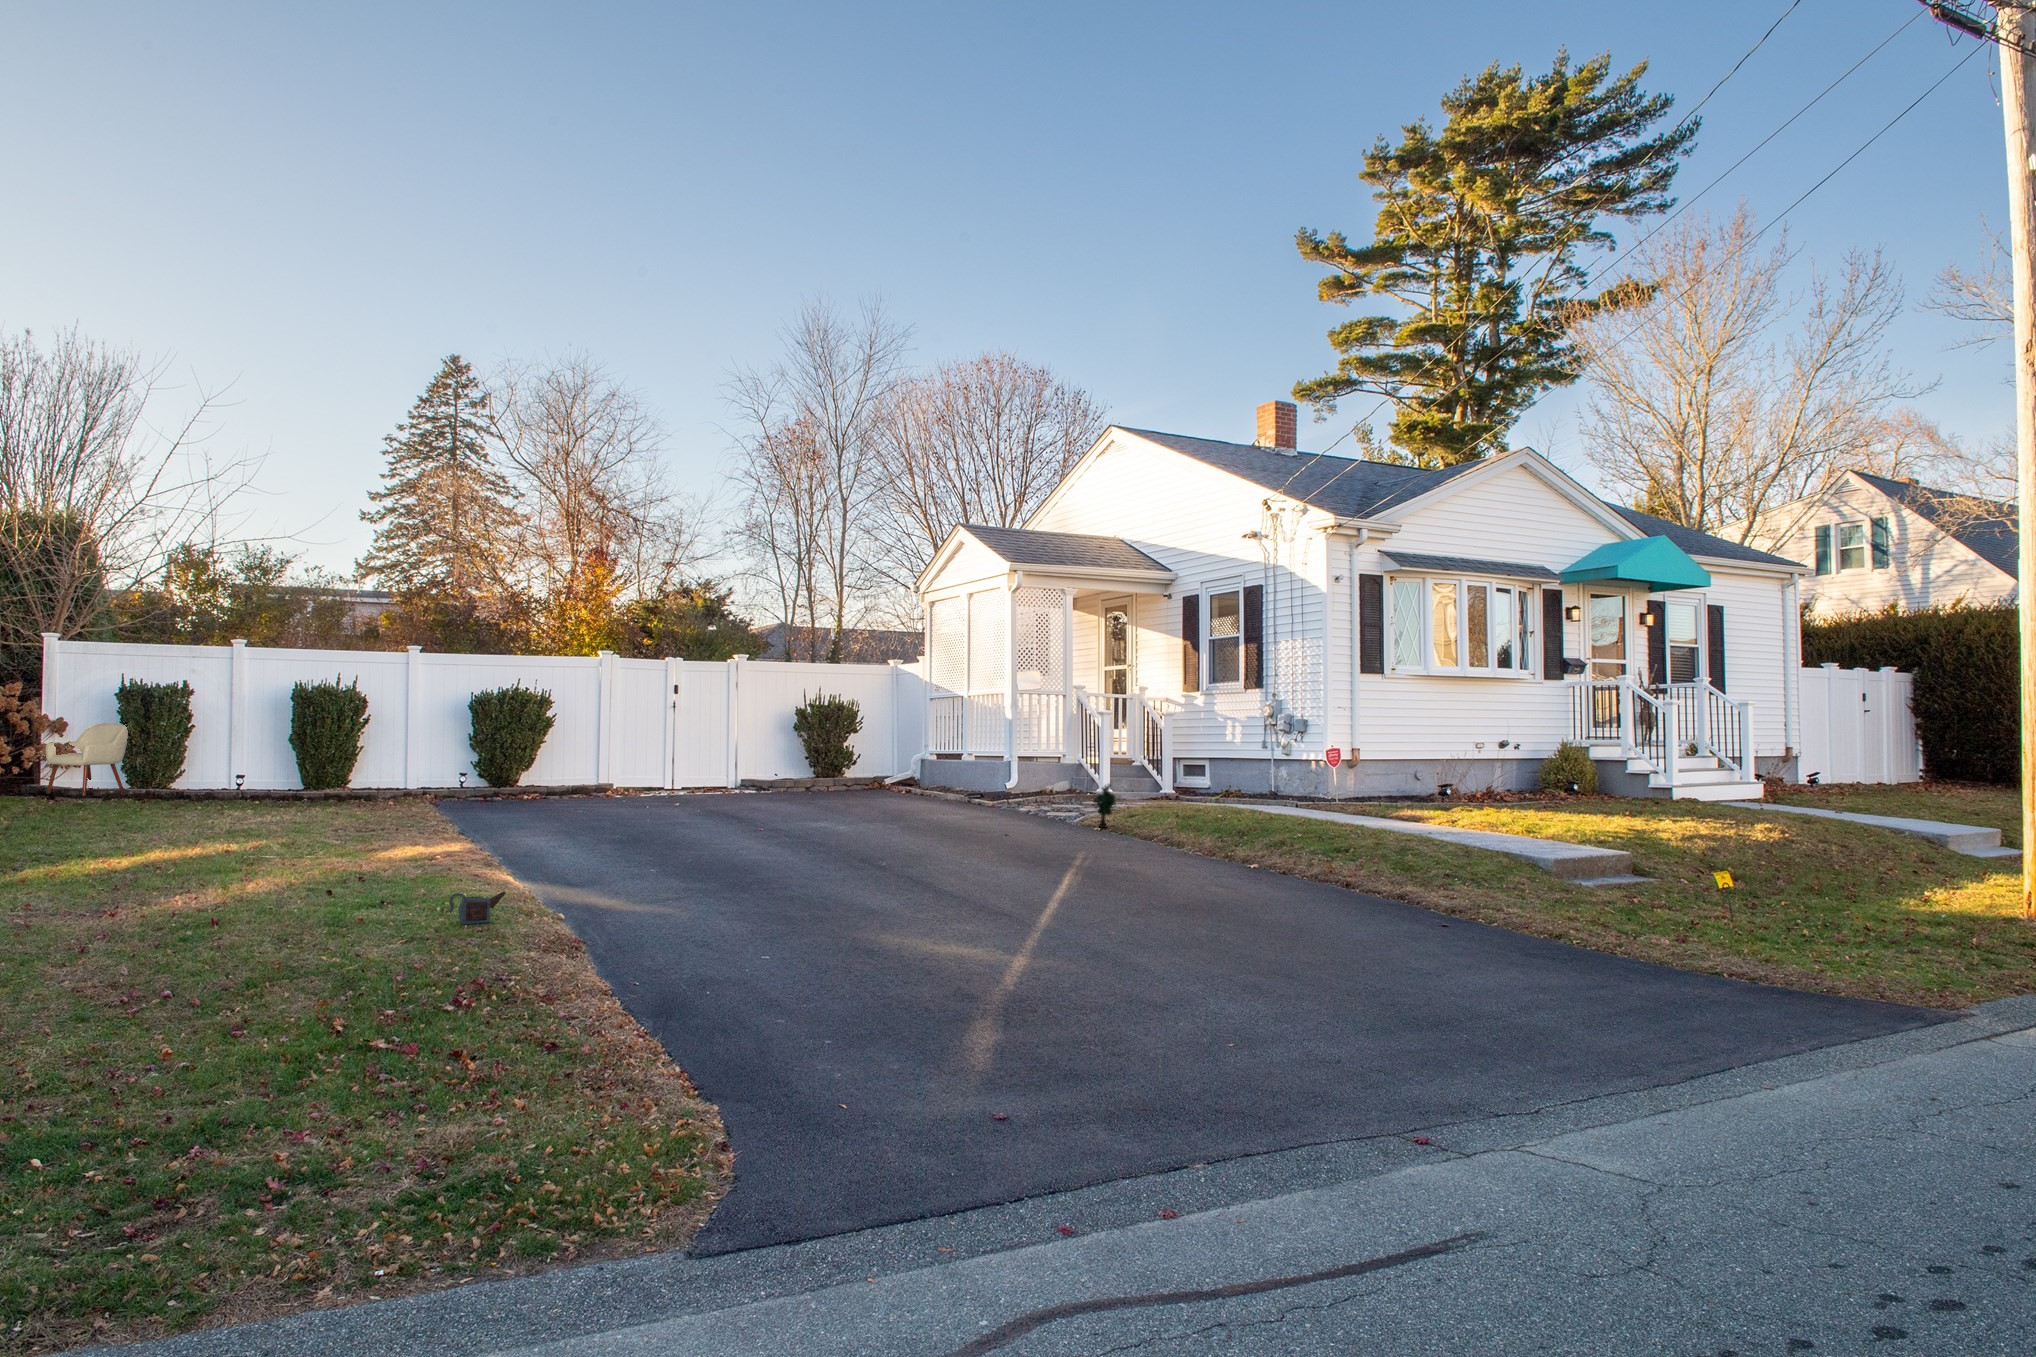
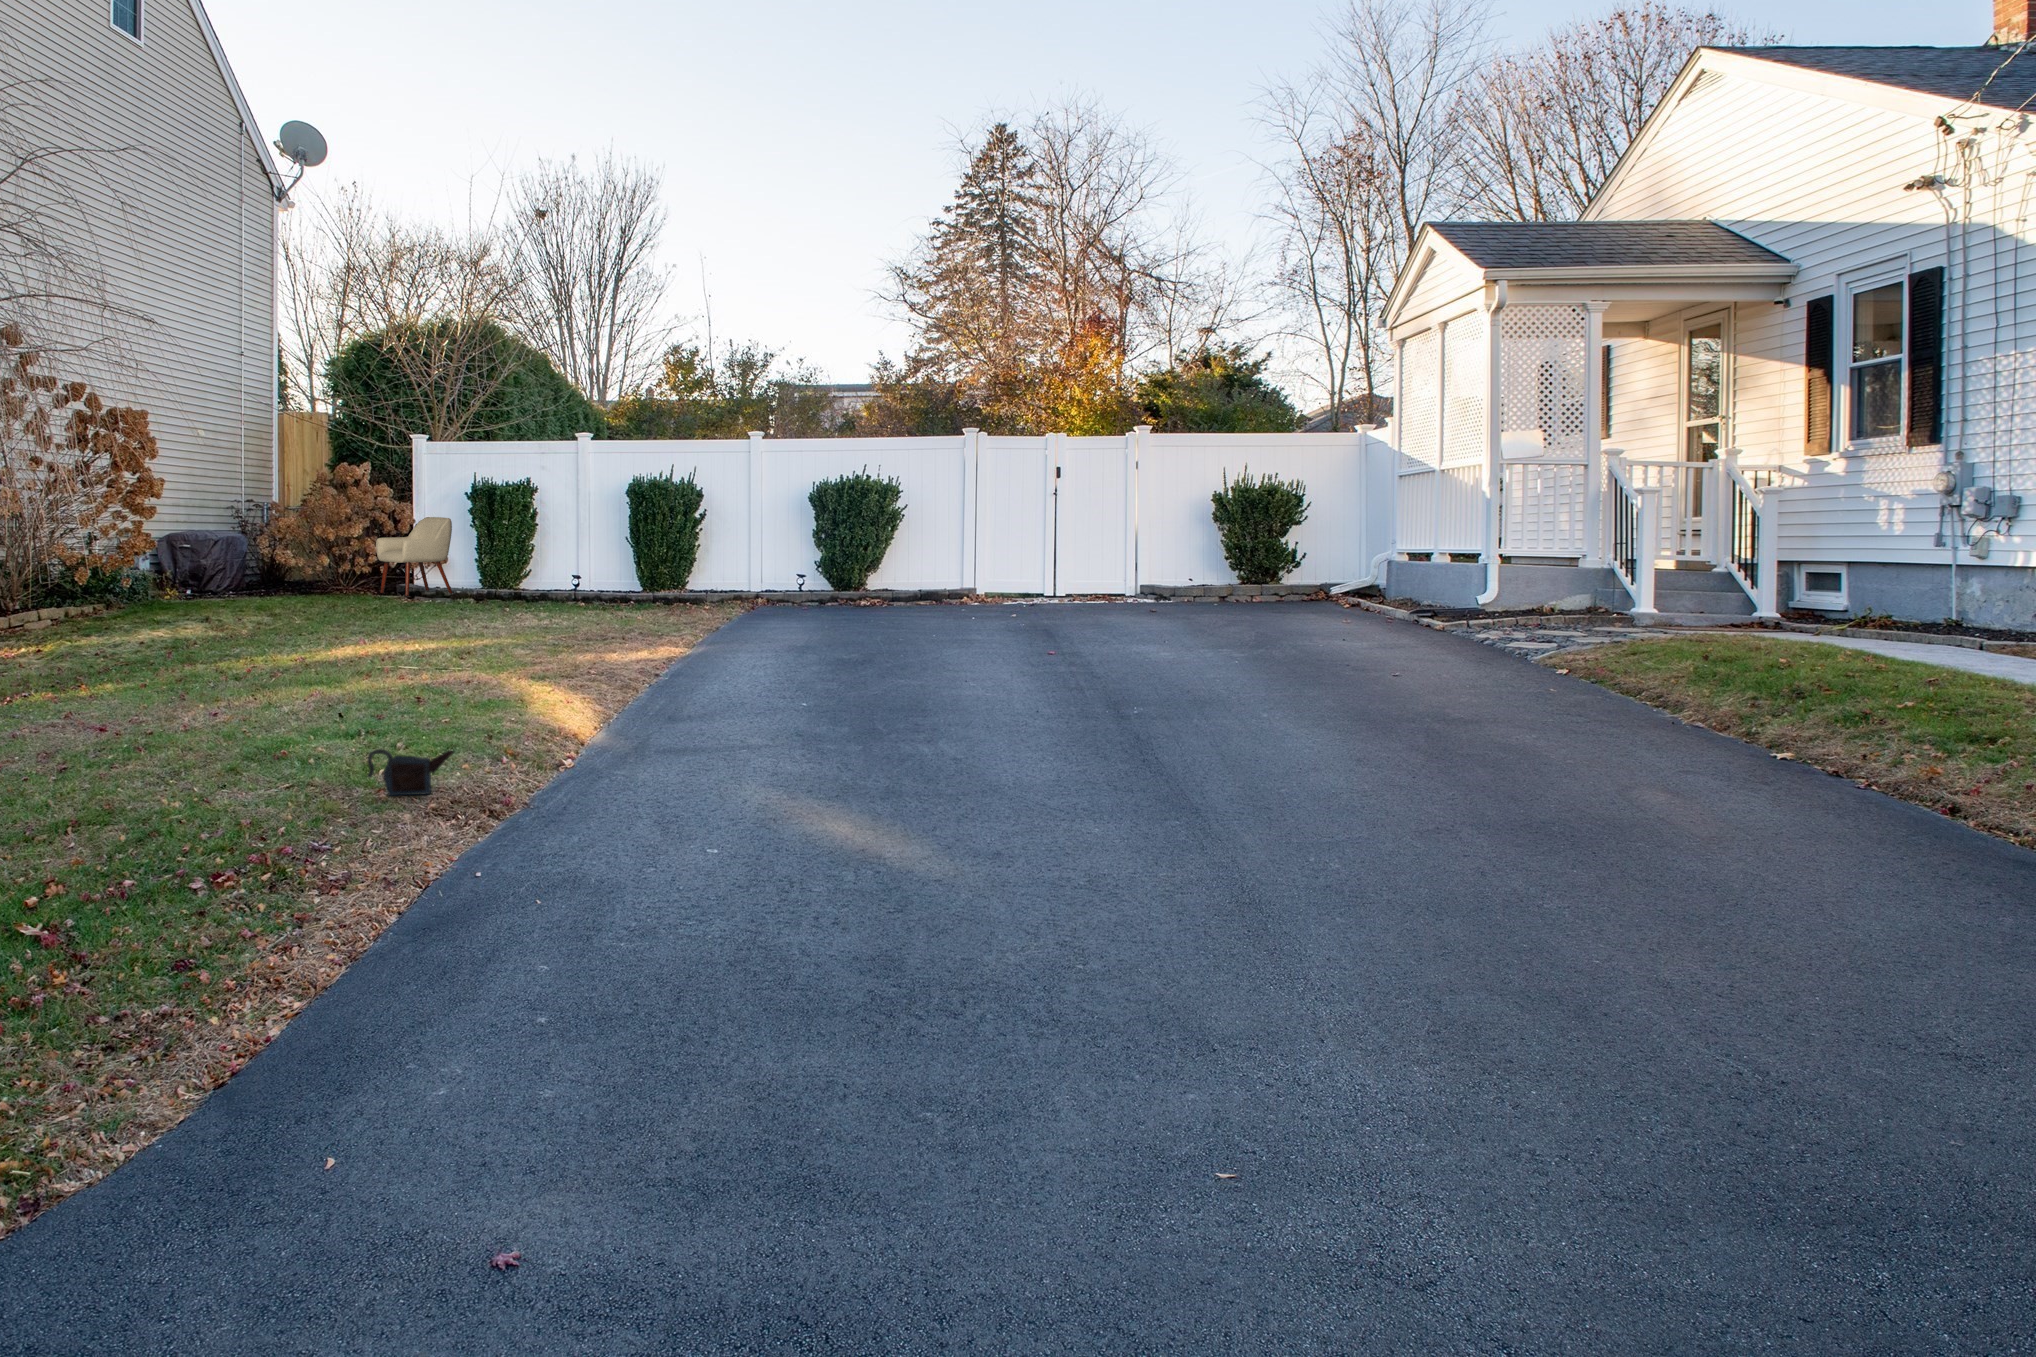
decorative plant: present [1092,784,1115,828] -> none [1577,600,1623,671]

